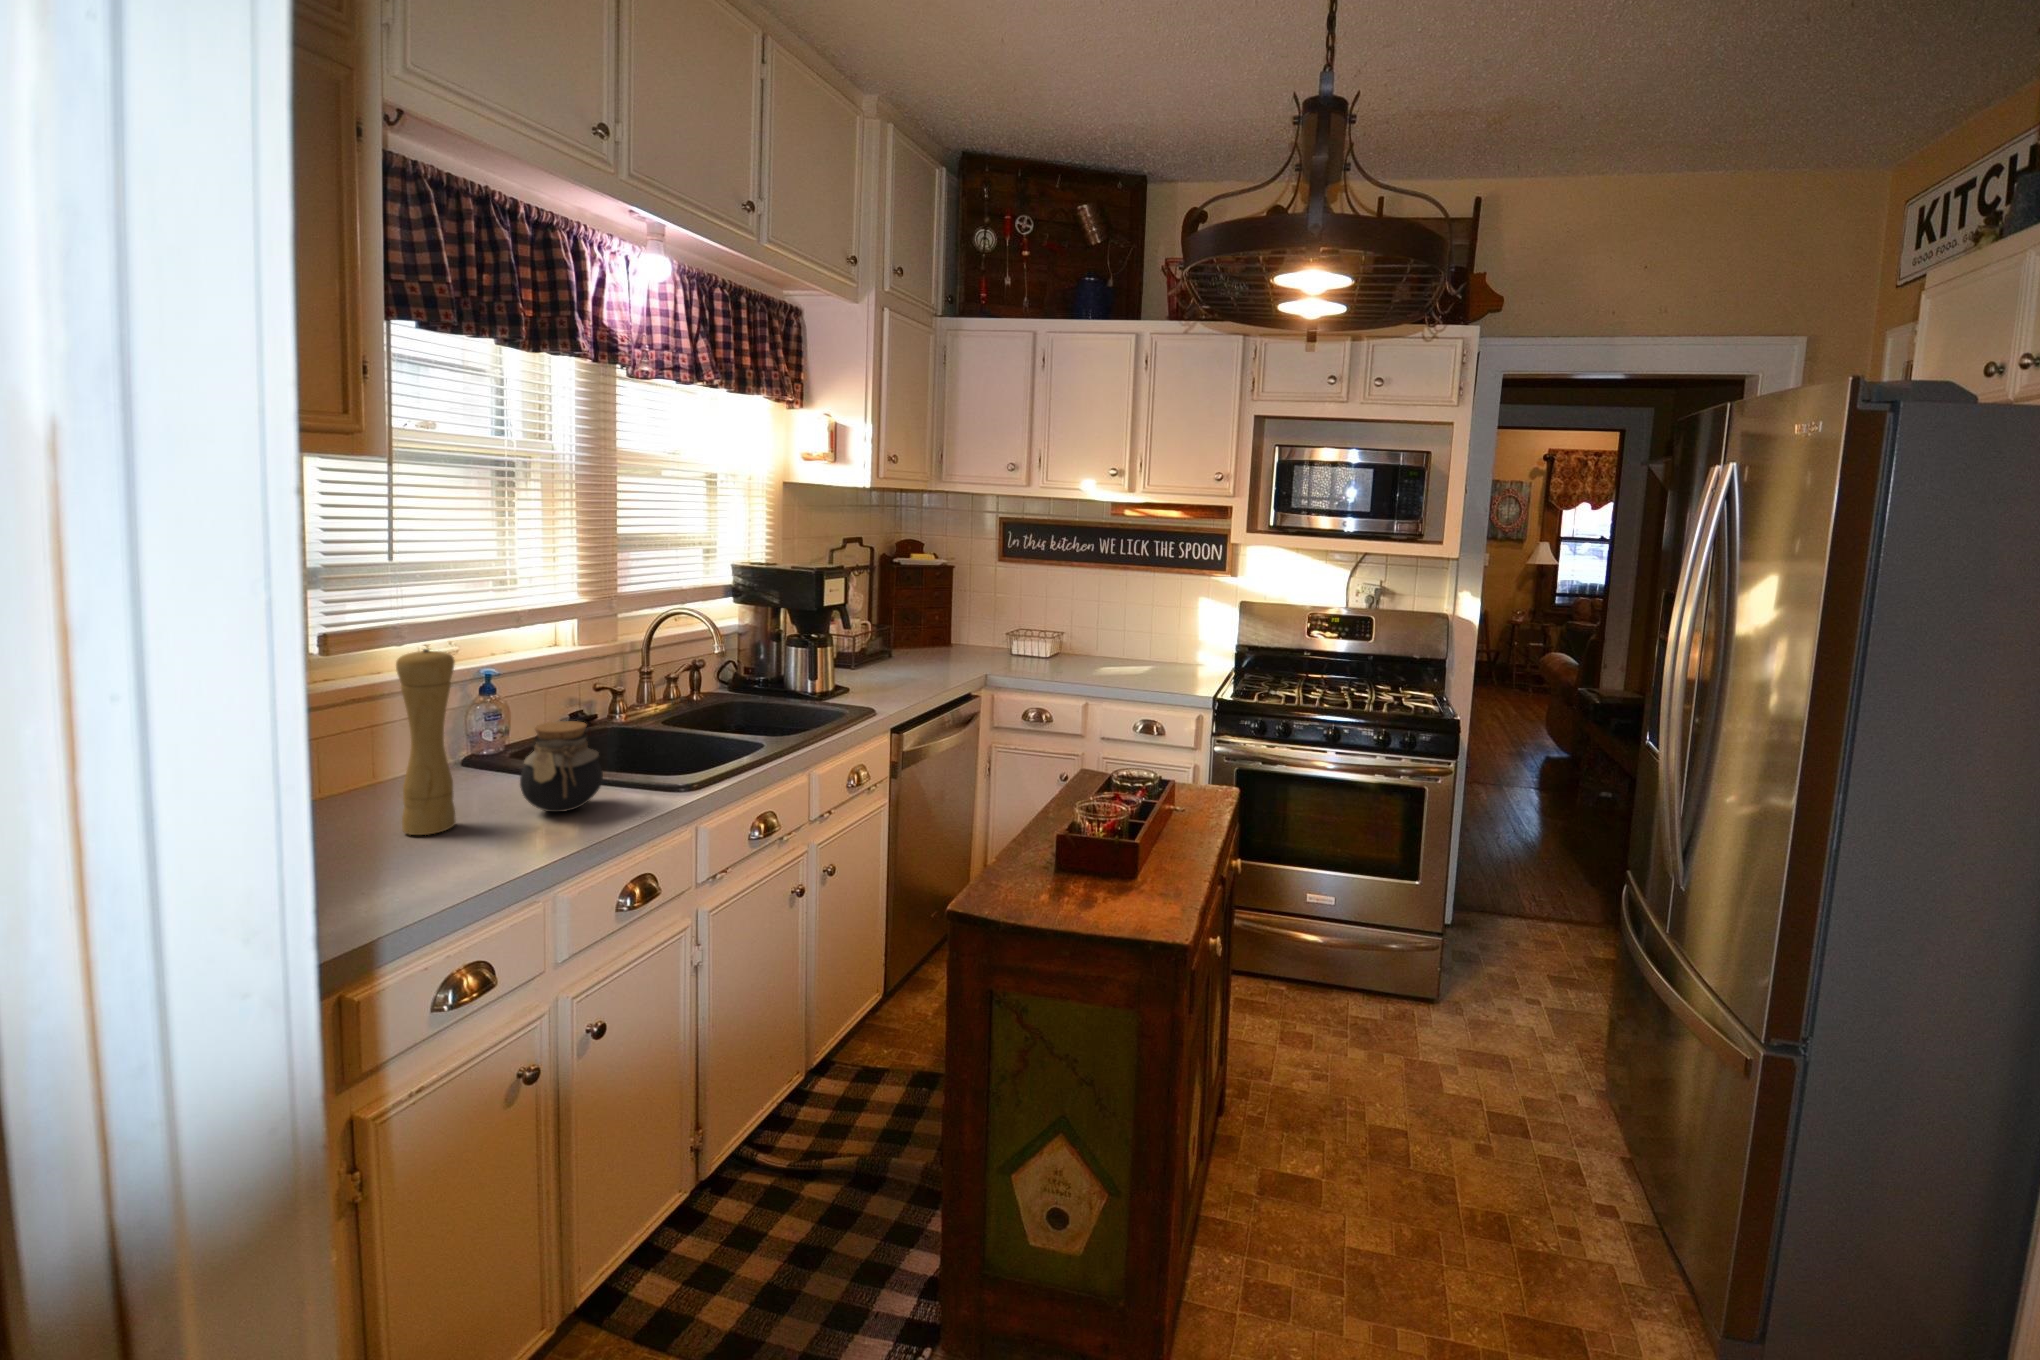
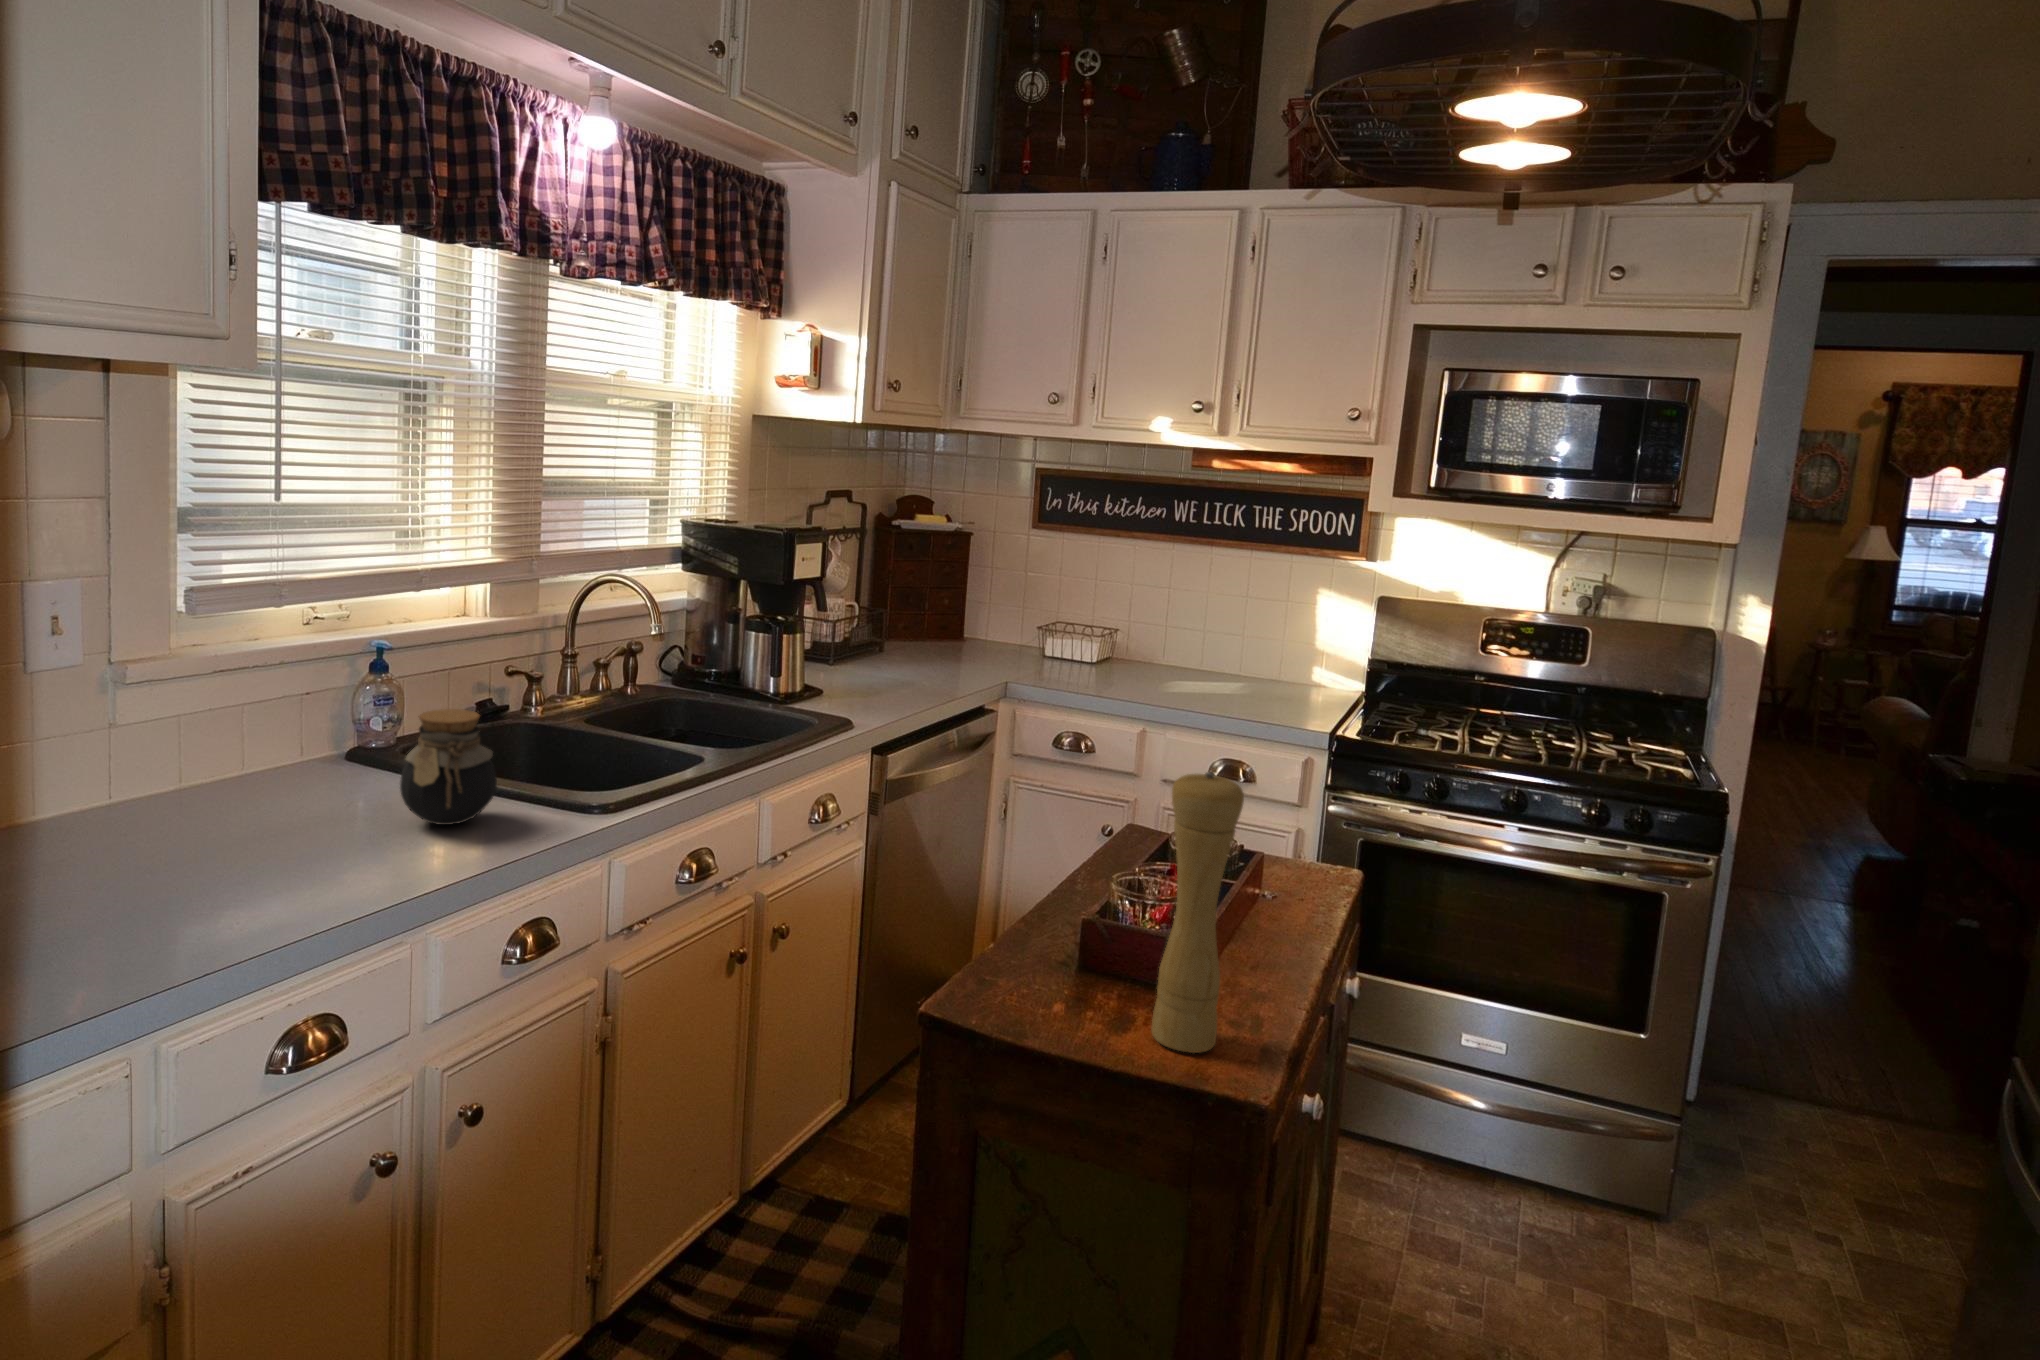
pepper mill: present [396,649,455,835] -> present [1151,772,1244,1053]

